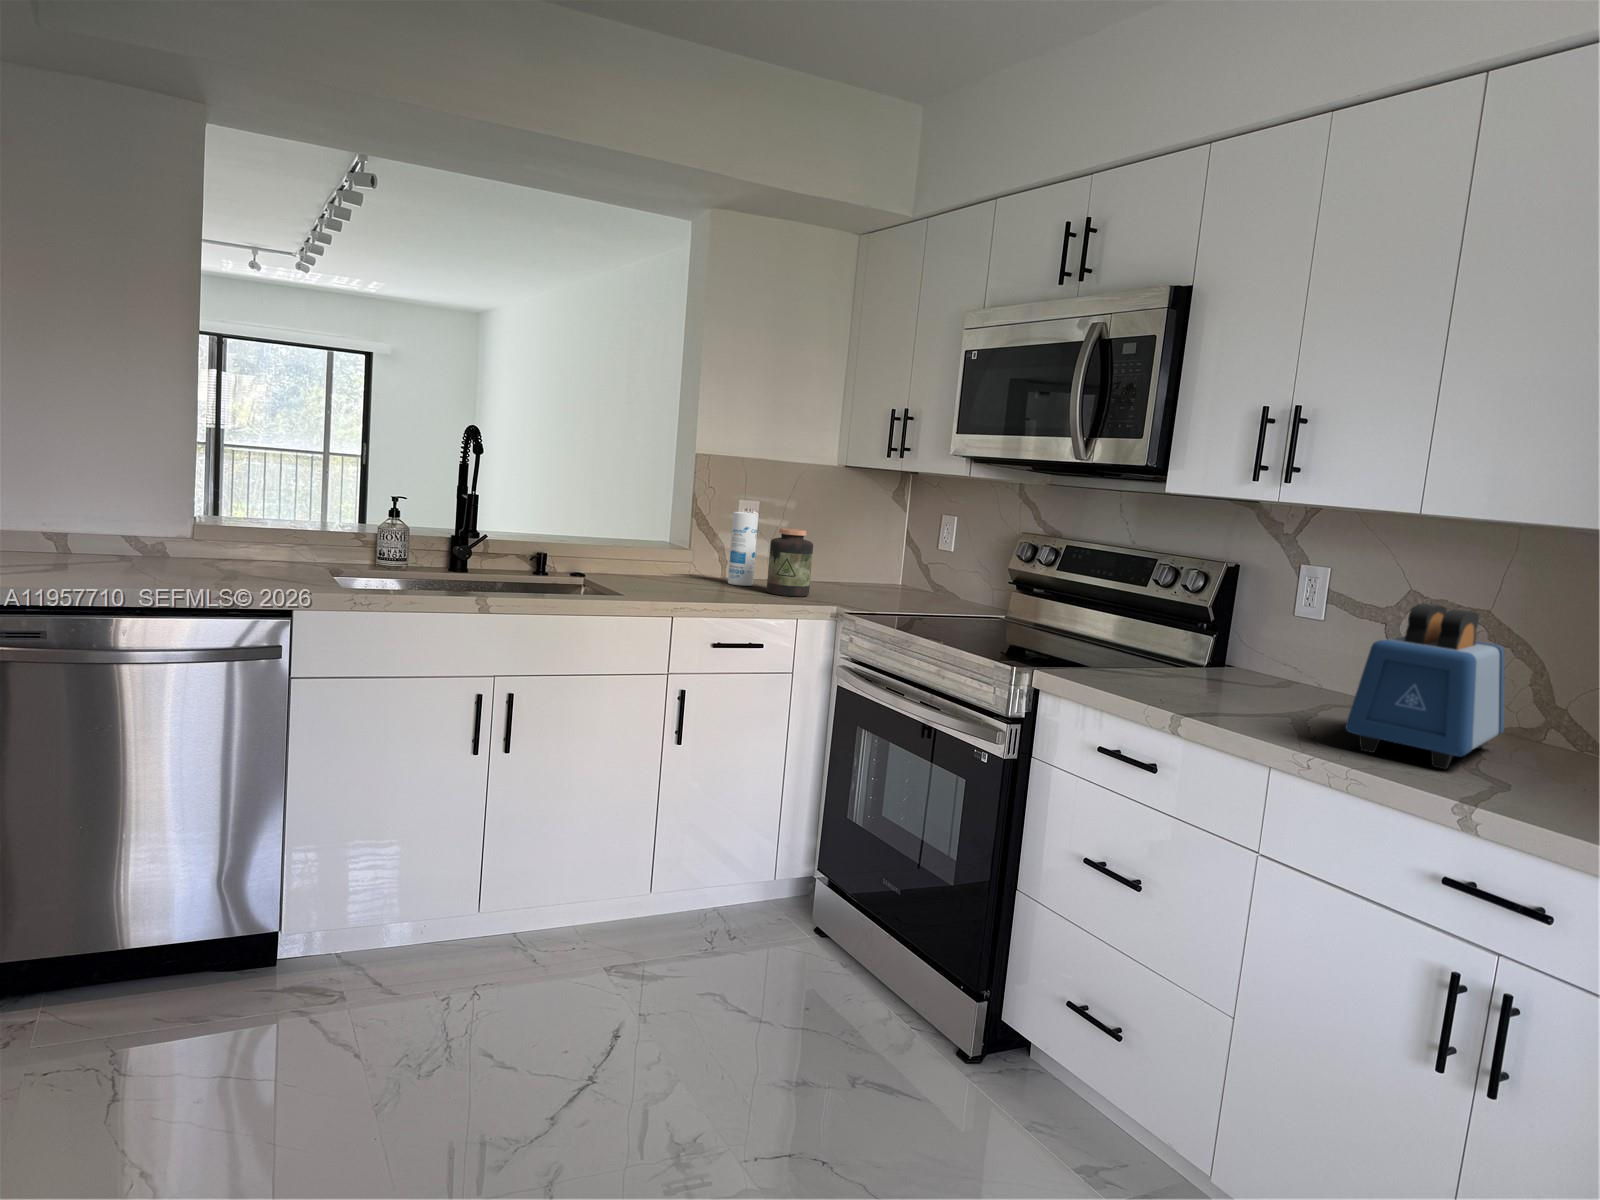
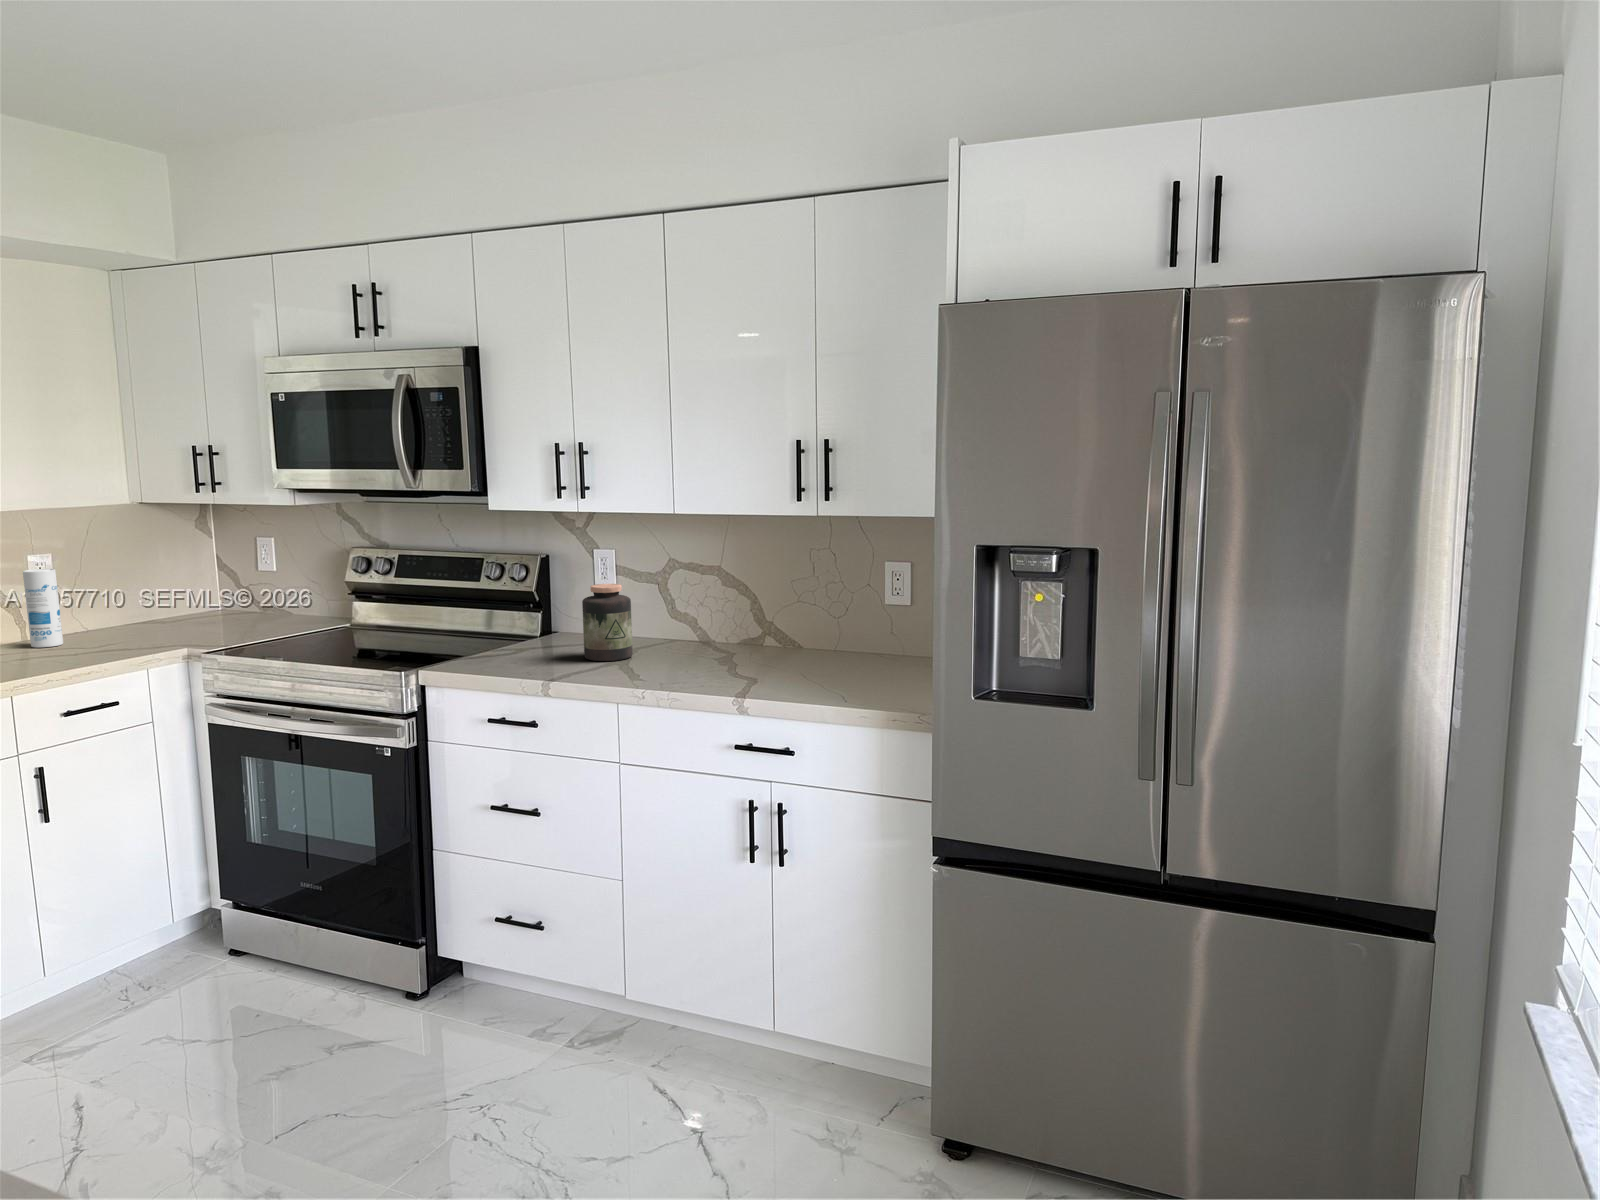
jar: present [767,528,813,597] -> present [582,584,632,661]
toaster: present [1346,604,1504,769] -> none [658,573,742,679]

